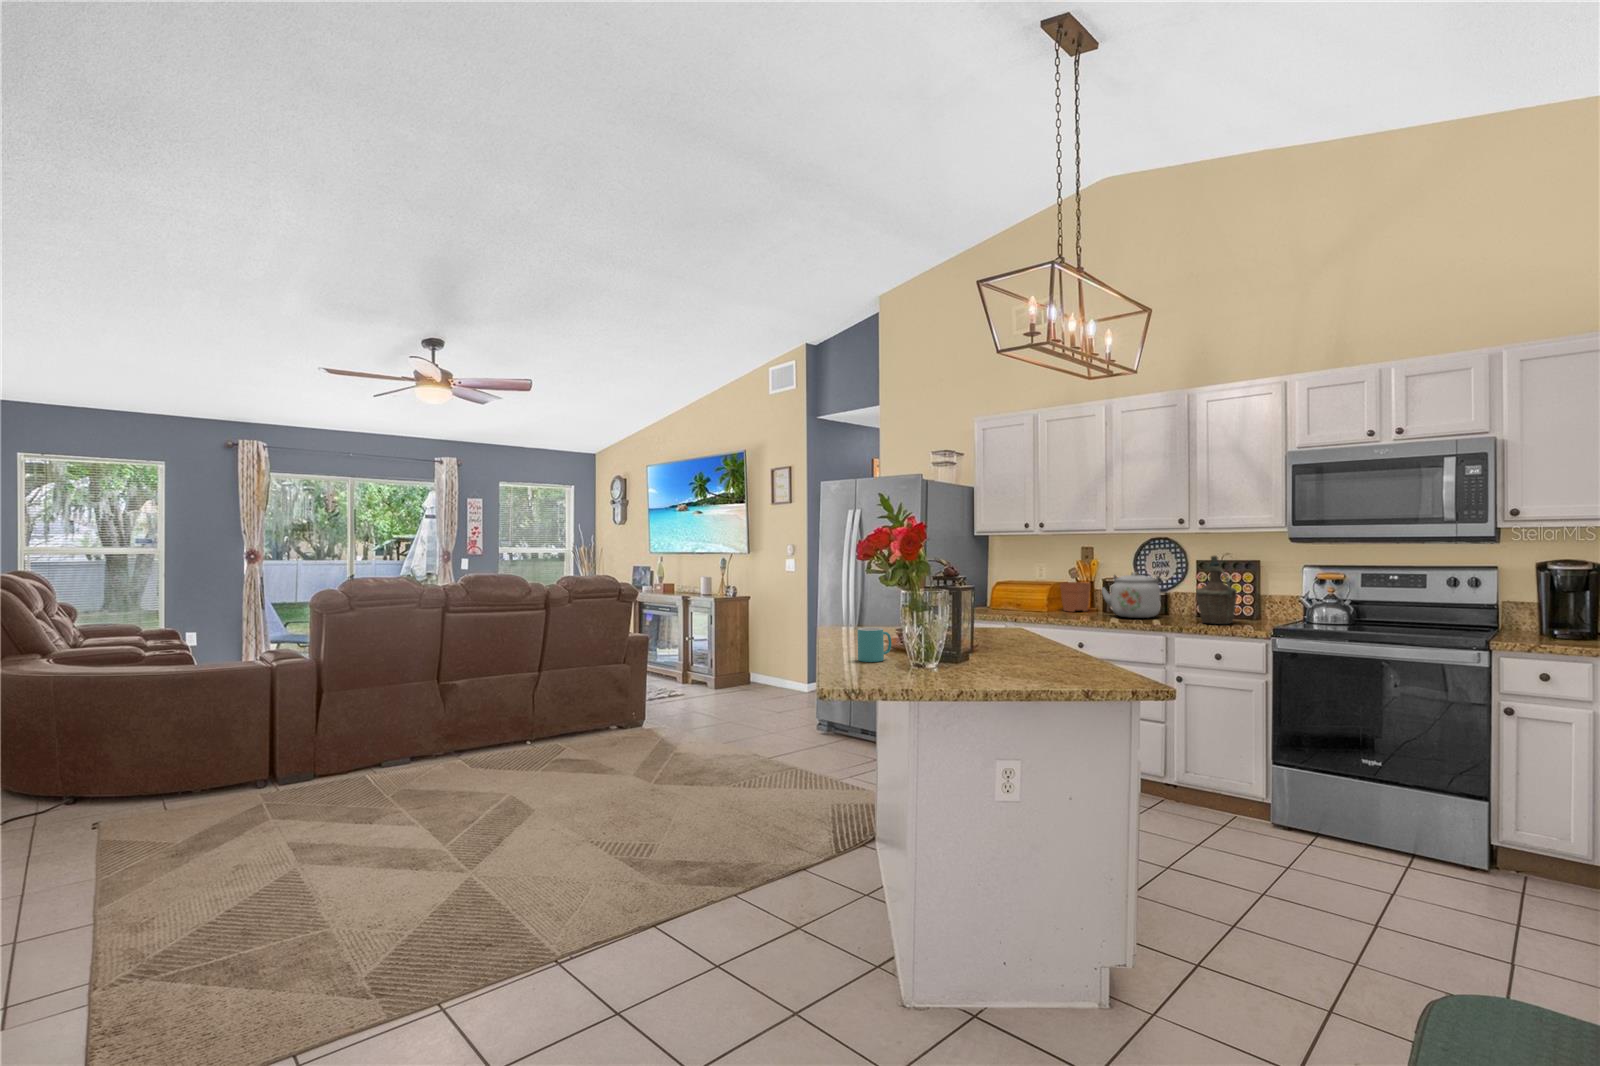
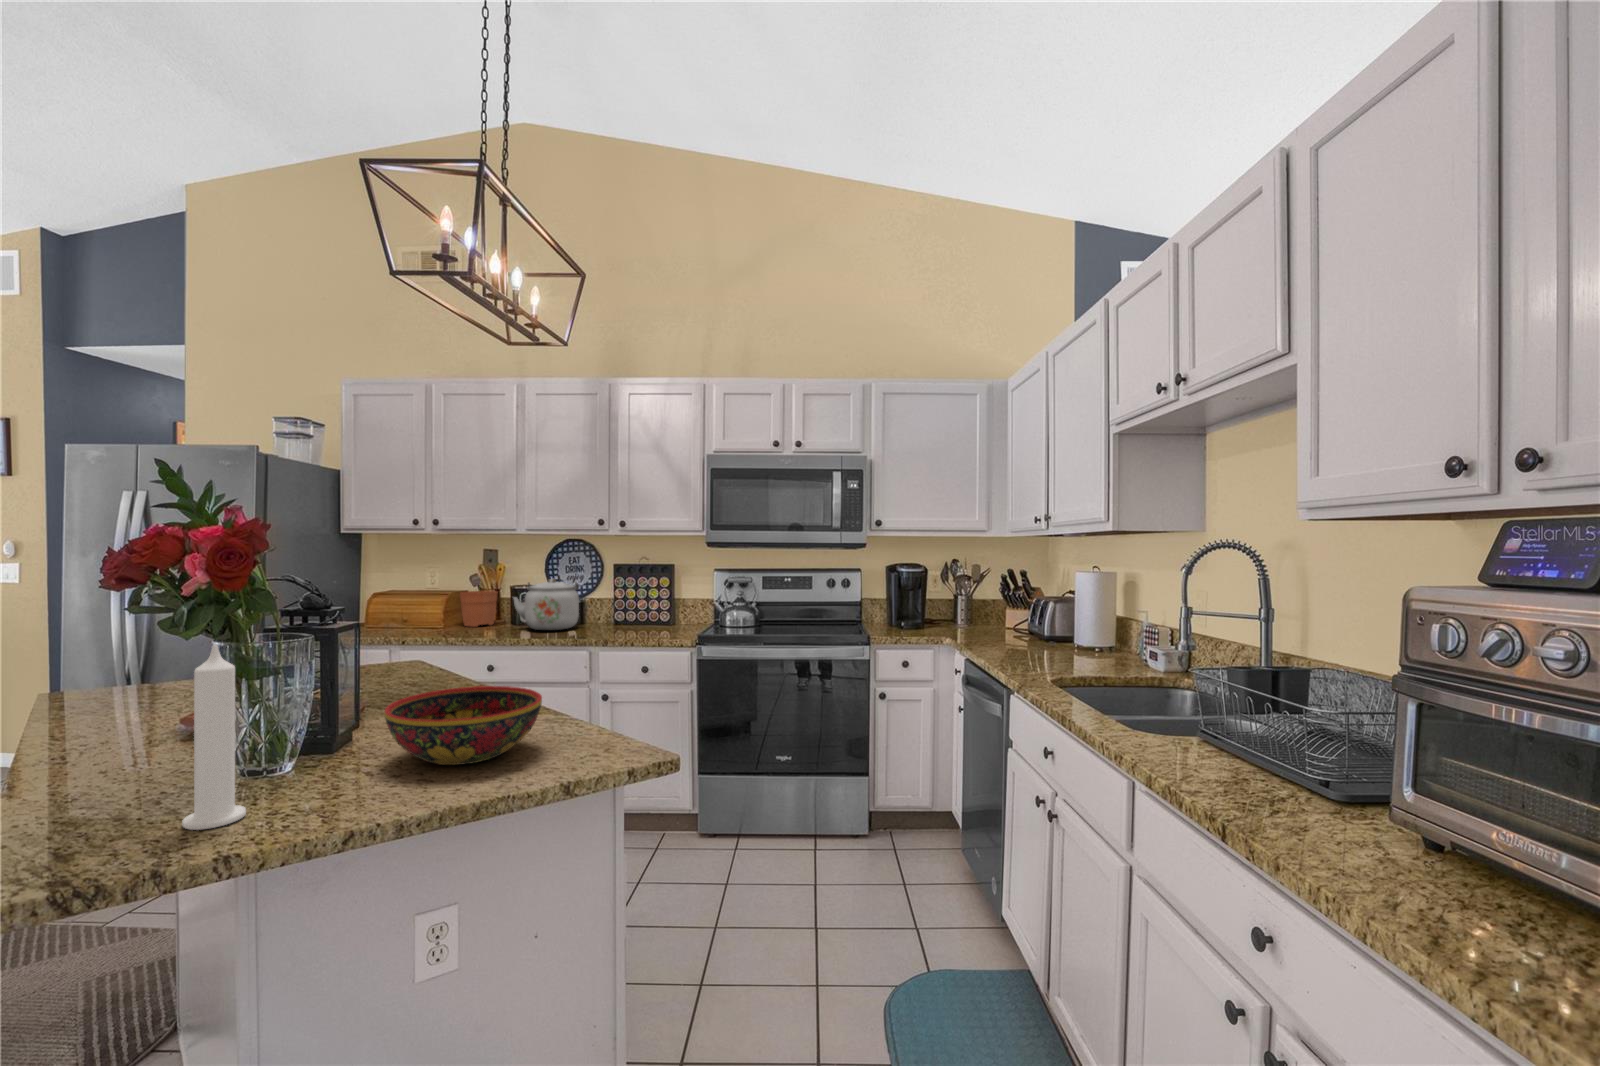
bottle: present [1196,555,1237,624] -> none [618,560,658,632]
candle: none [896,585,919,668] -> present [182,644,246,830]
mug: present [857,627,891,662] -> none [74,735,176,823]
bowl: none [980,627,1067,666] -> present [385,686,542,765]

